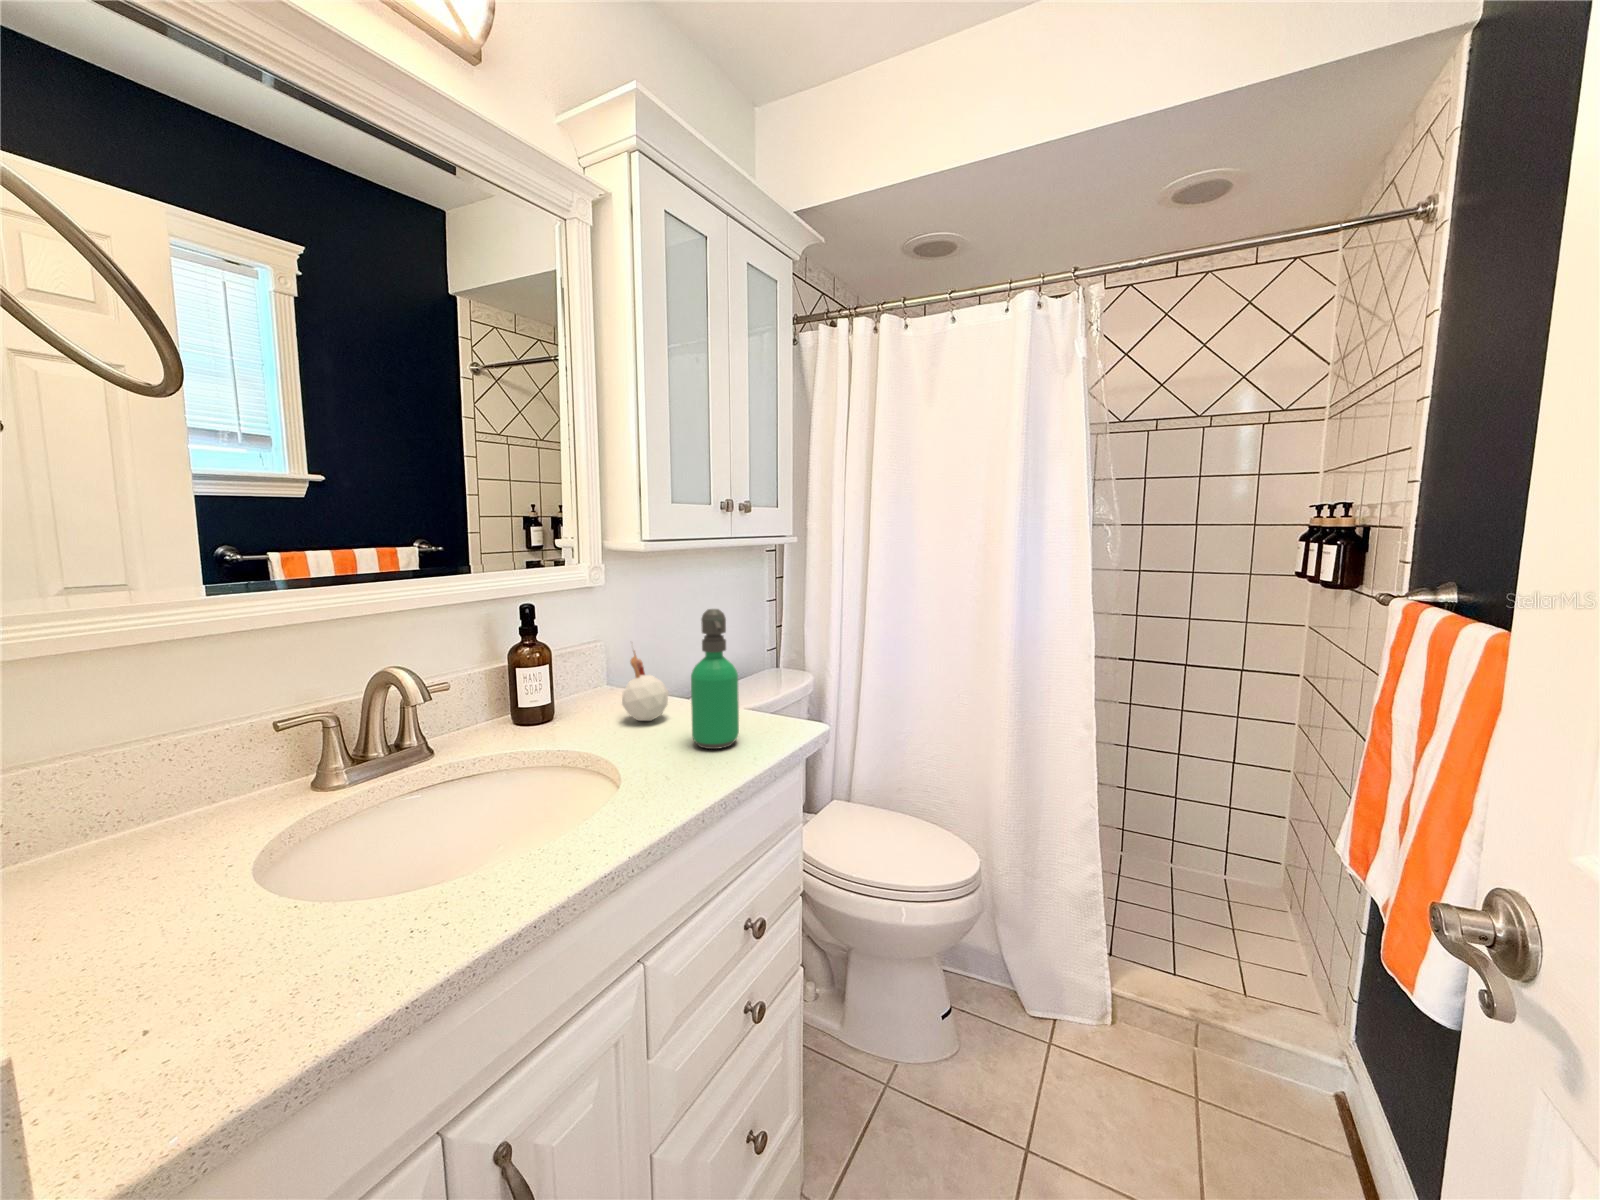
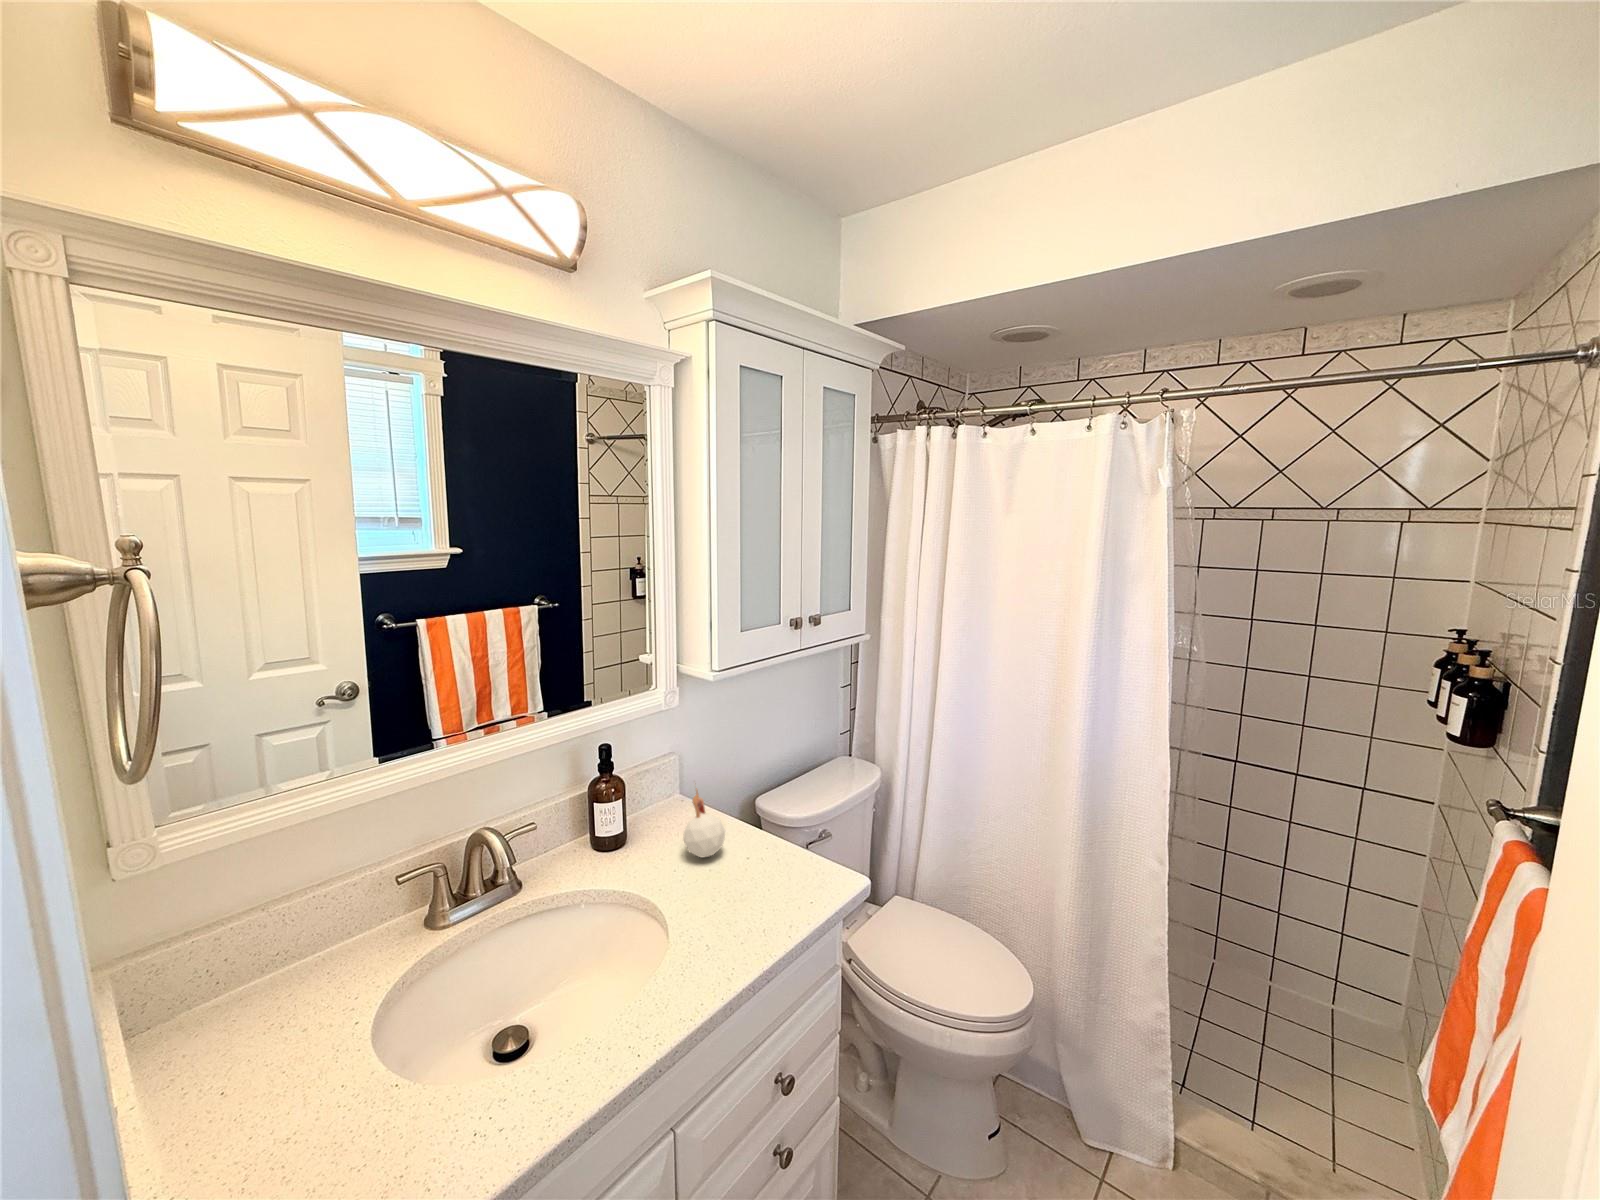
soap dispenser: present [691,609,739,749] -> none [737,780,780,910]

